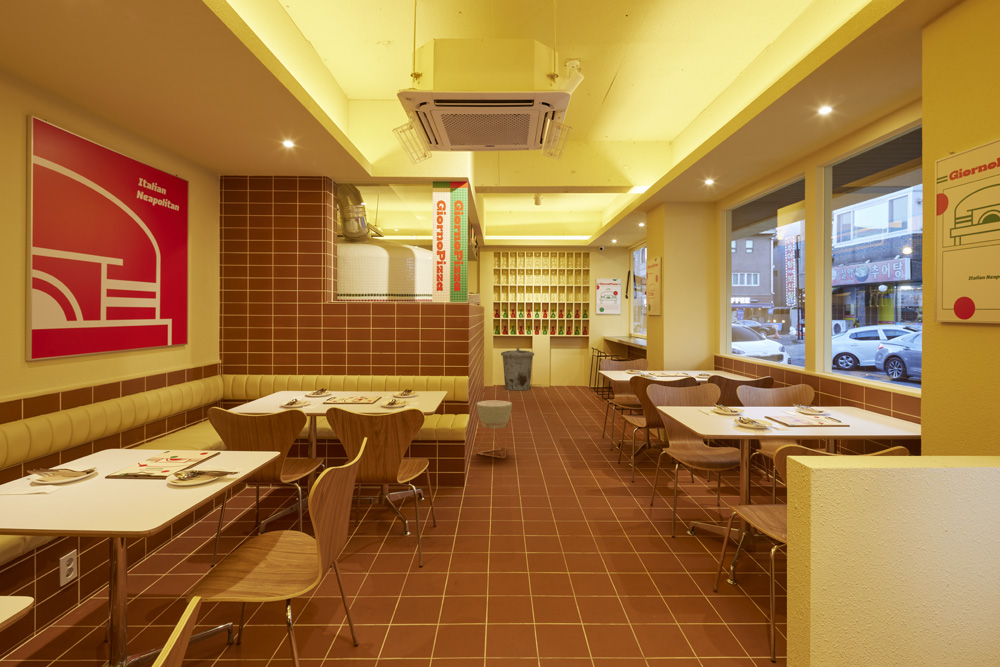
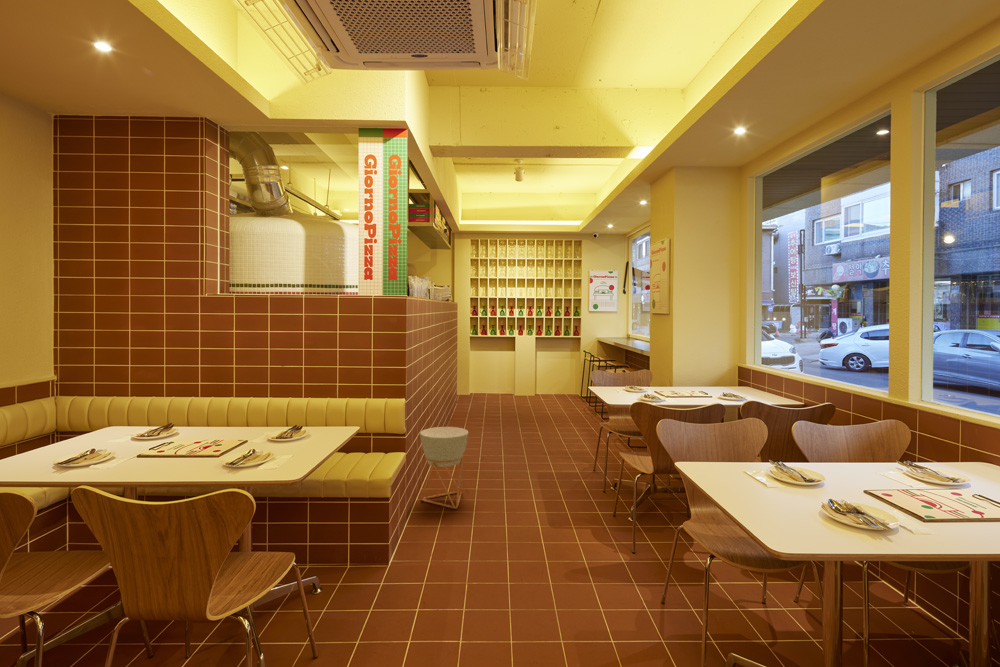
trash can: present [501,348,534,390] -> none [478,351,517,401]

